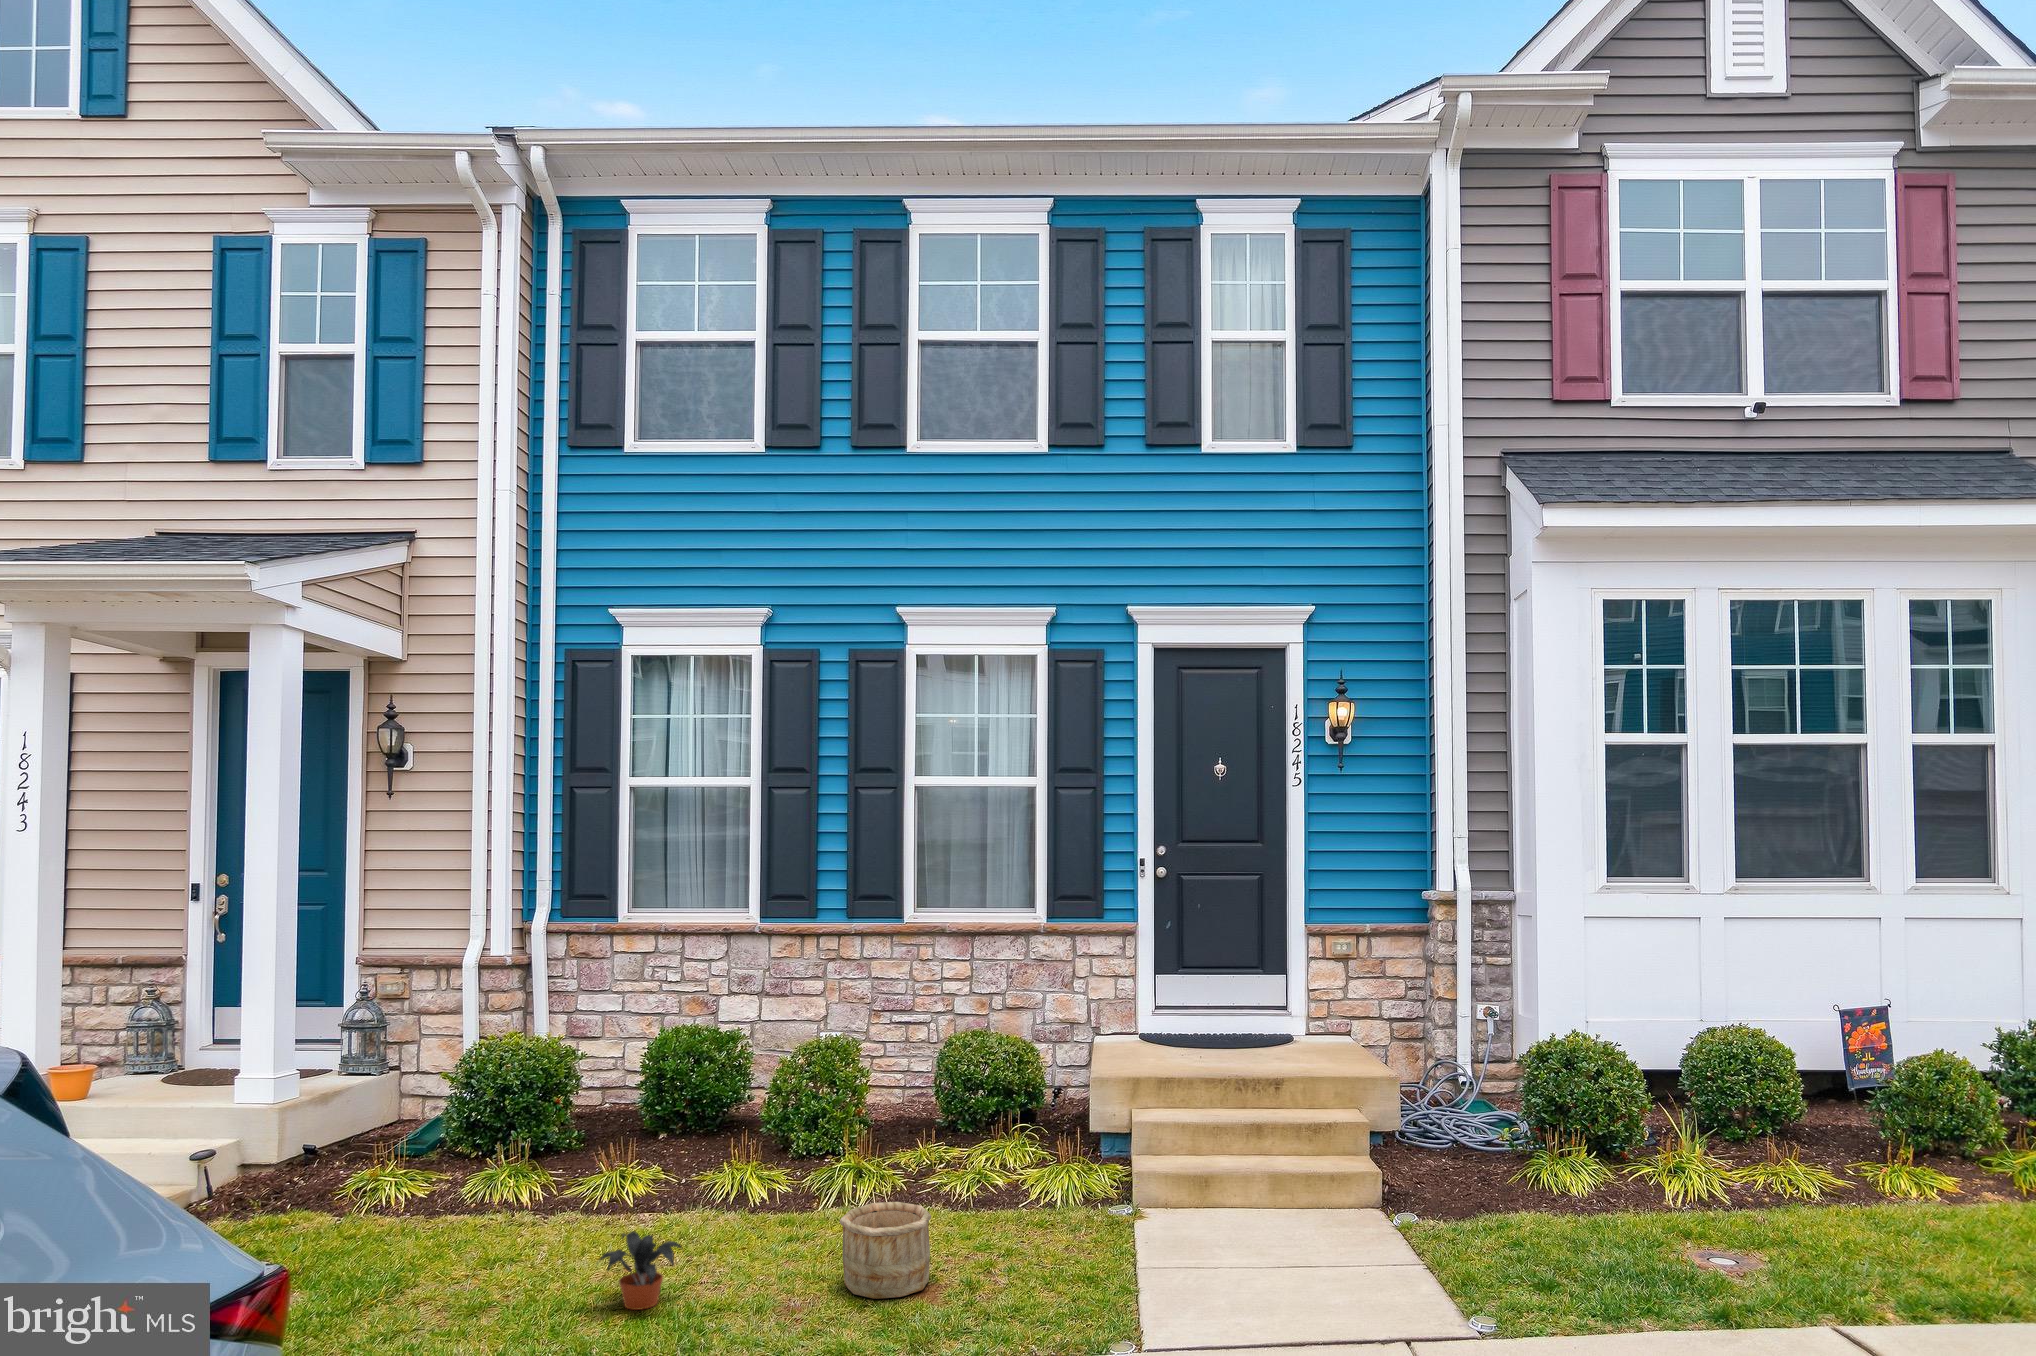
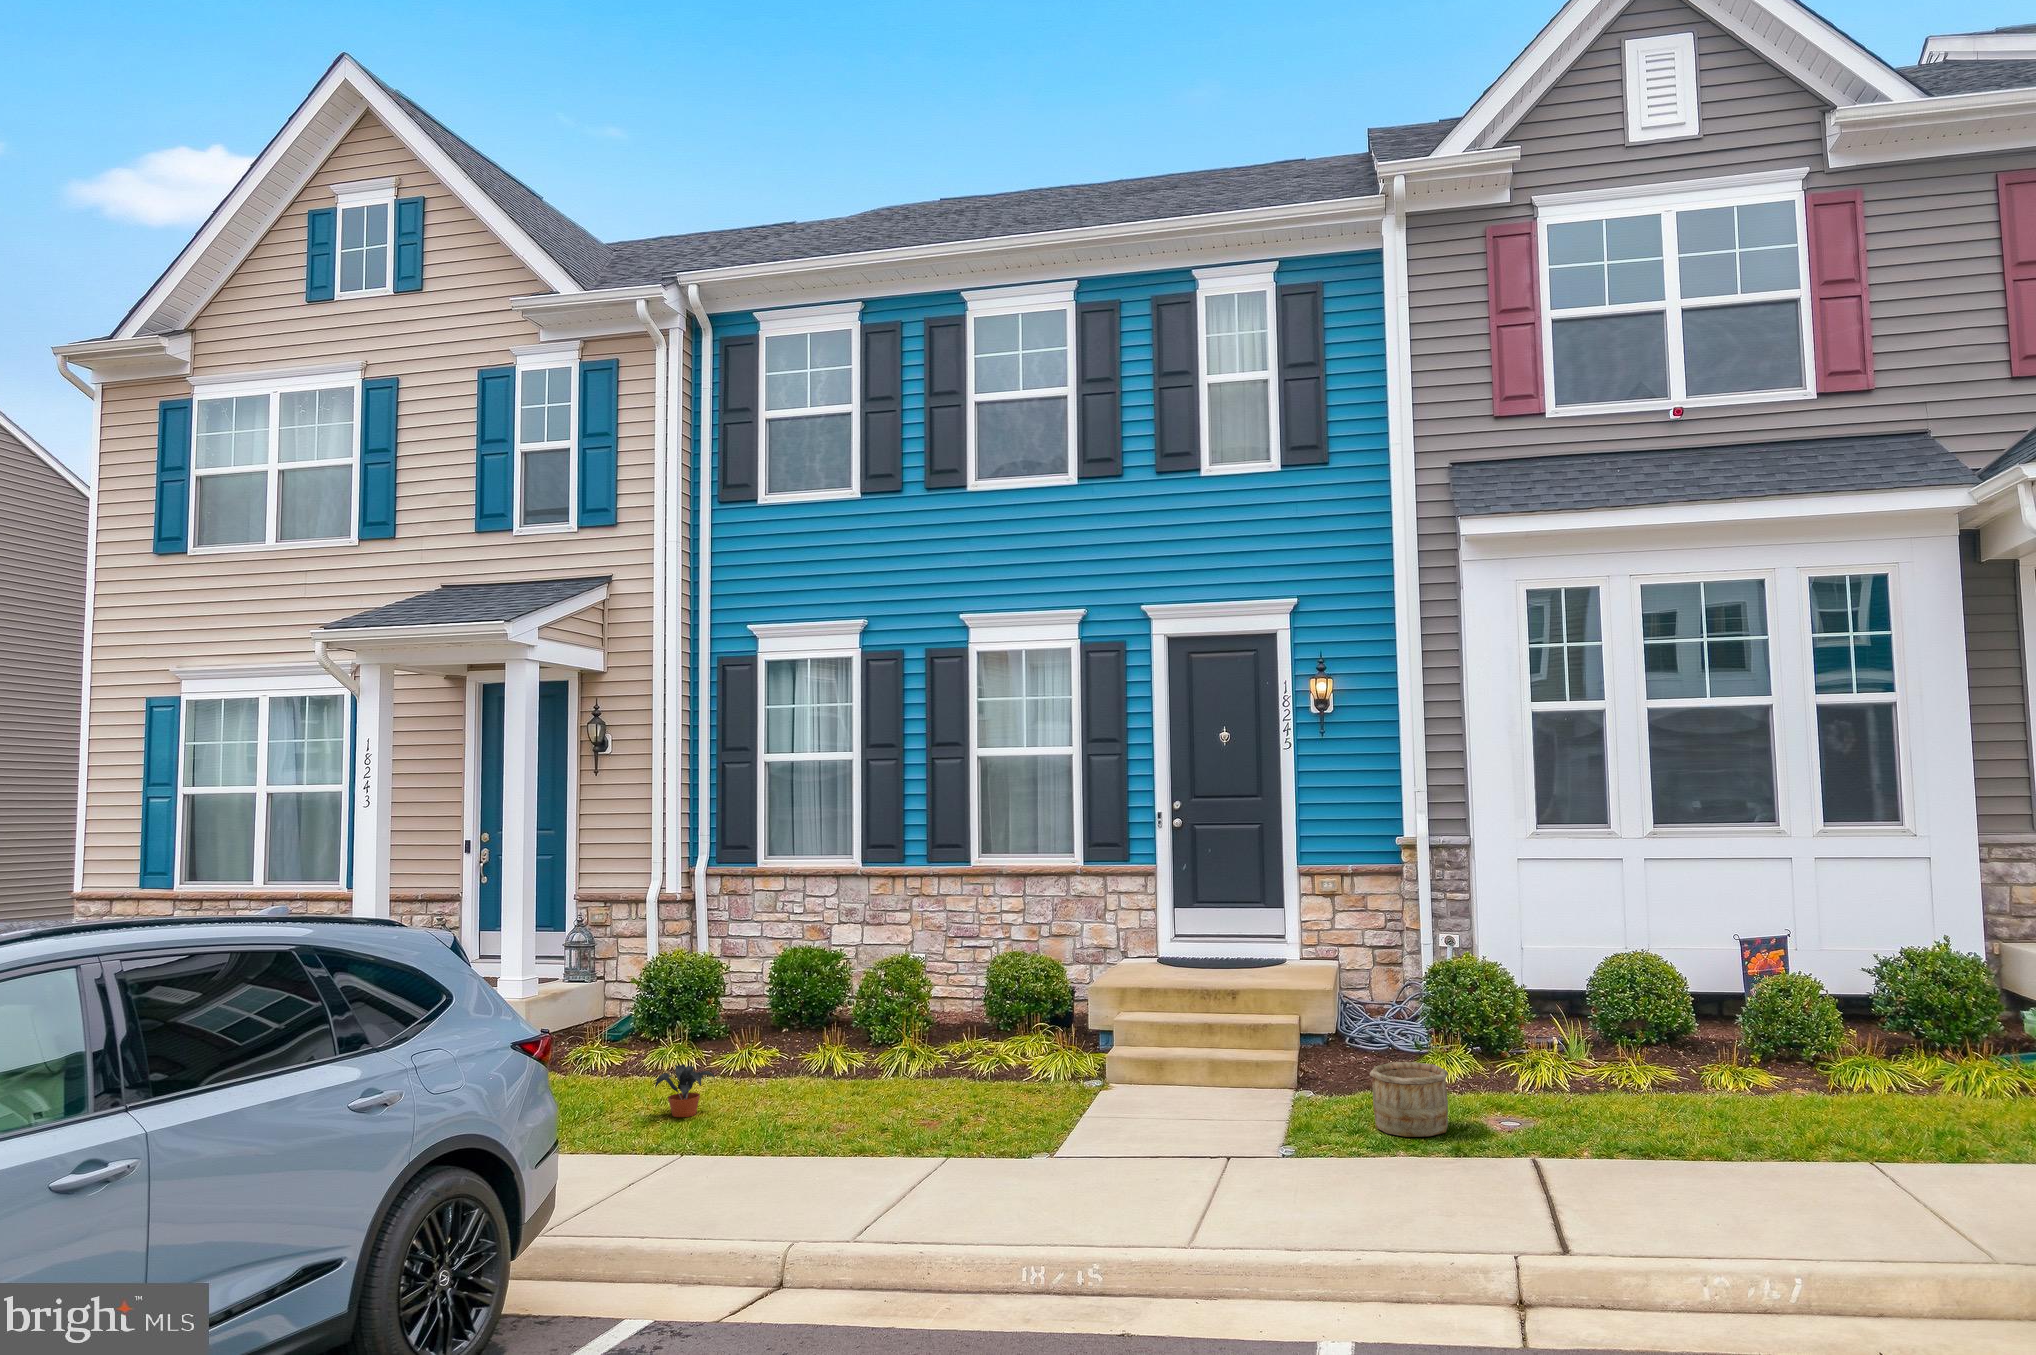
wooden bucket: present [840,1202,931,1299] -> present [1370,1062,1448,1137]

